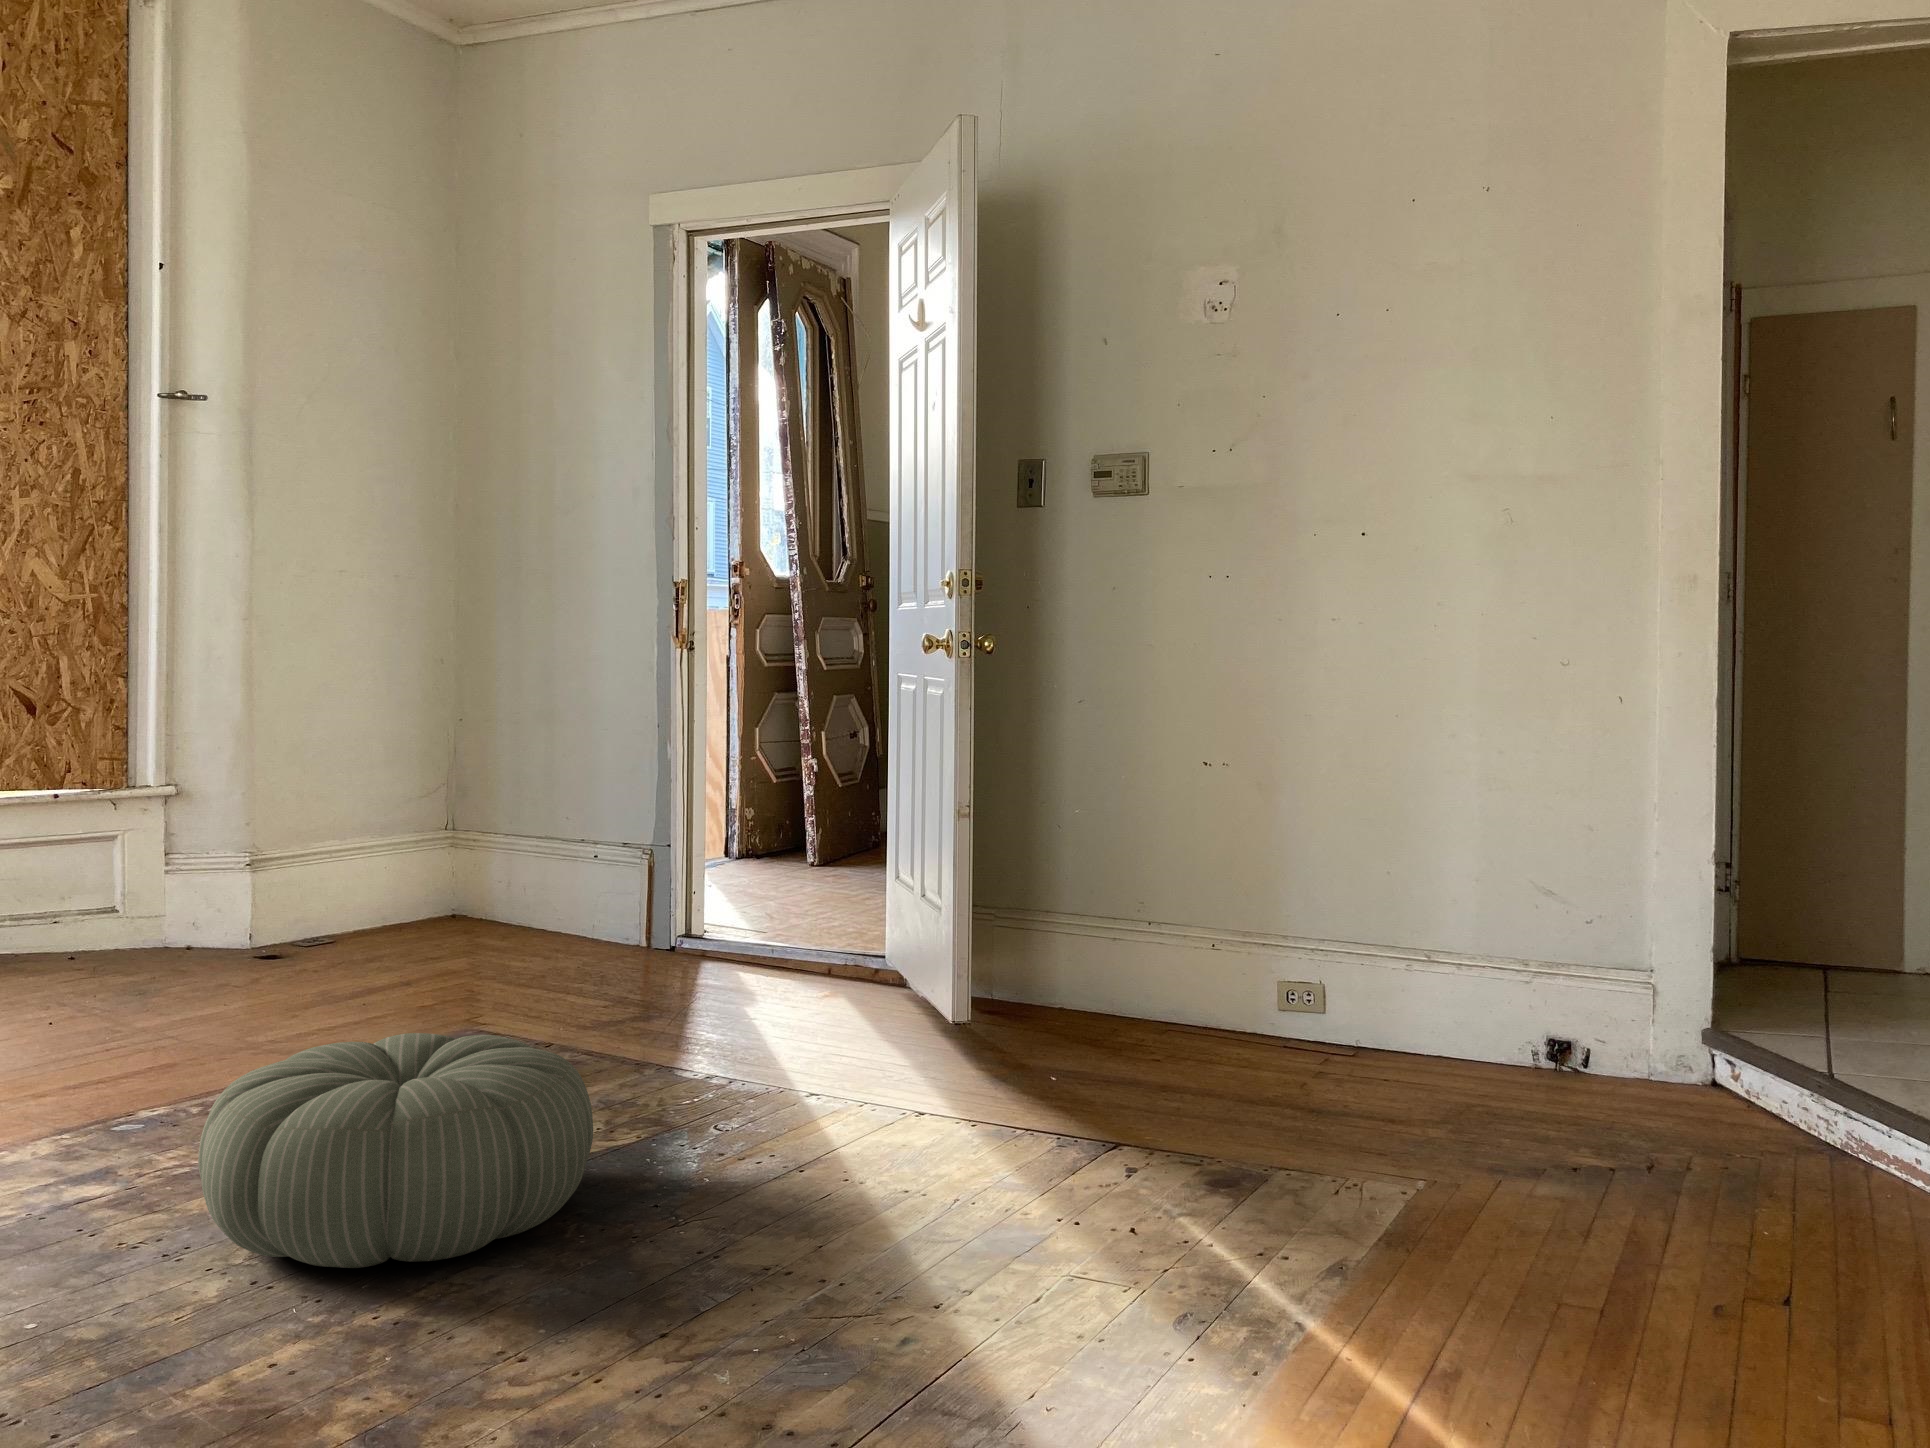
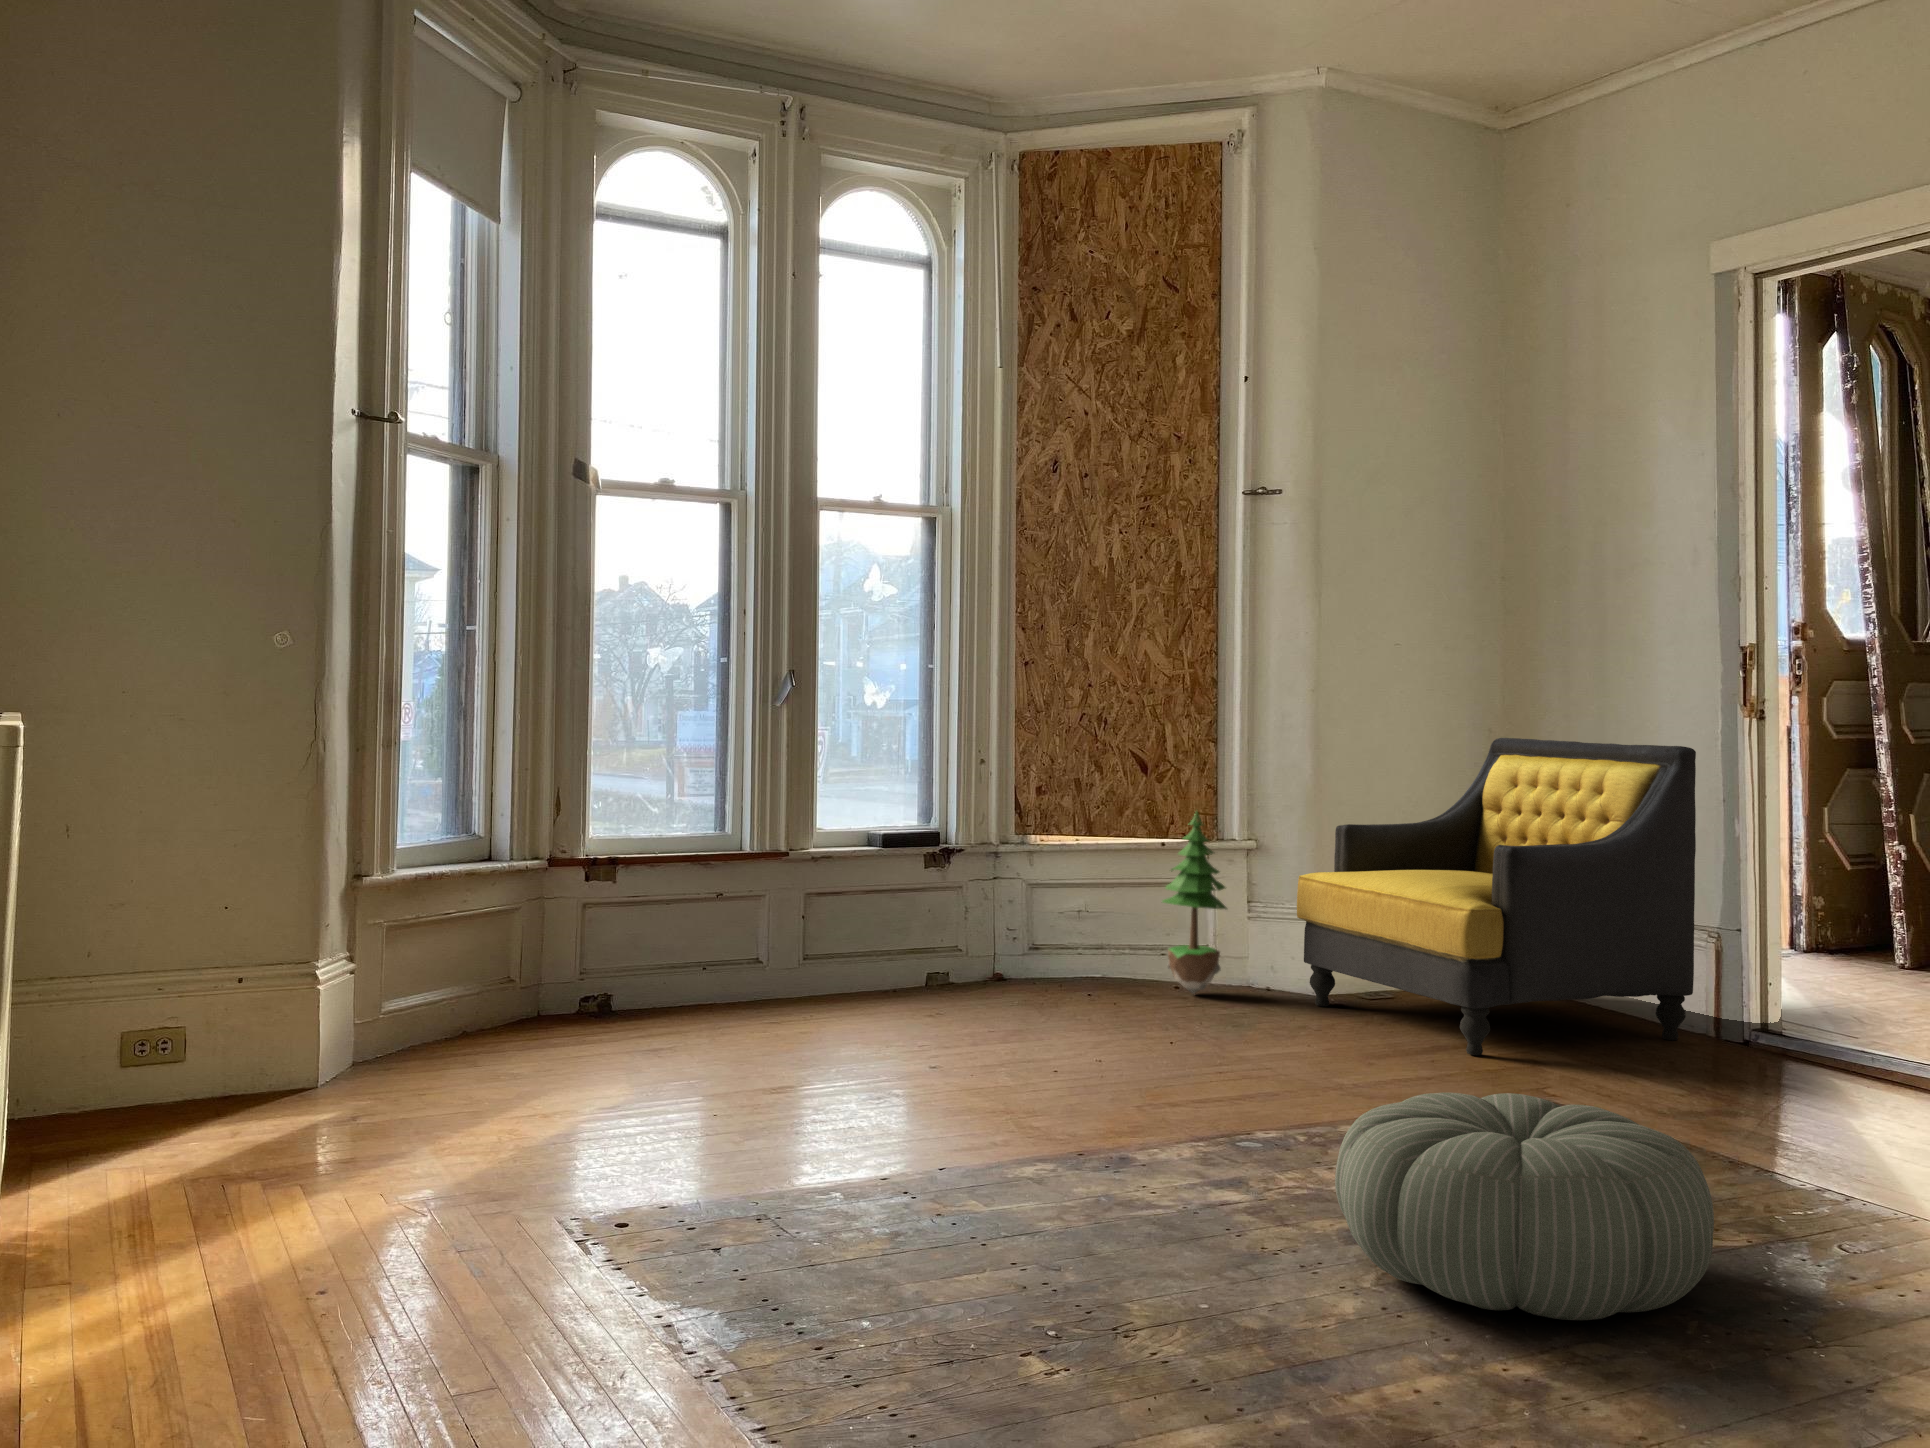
armchair: none [227,668,631,992] -> present [1297,738,1696,1055]
potted tree: none [57,752,145,964] -> present [1162,811,1227,994]

